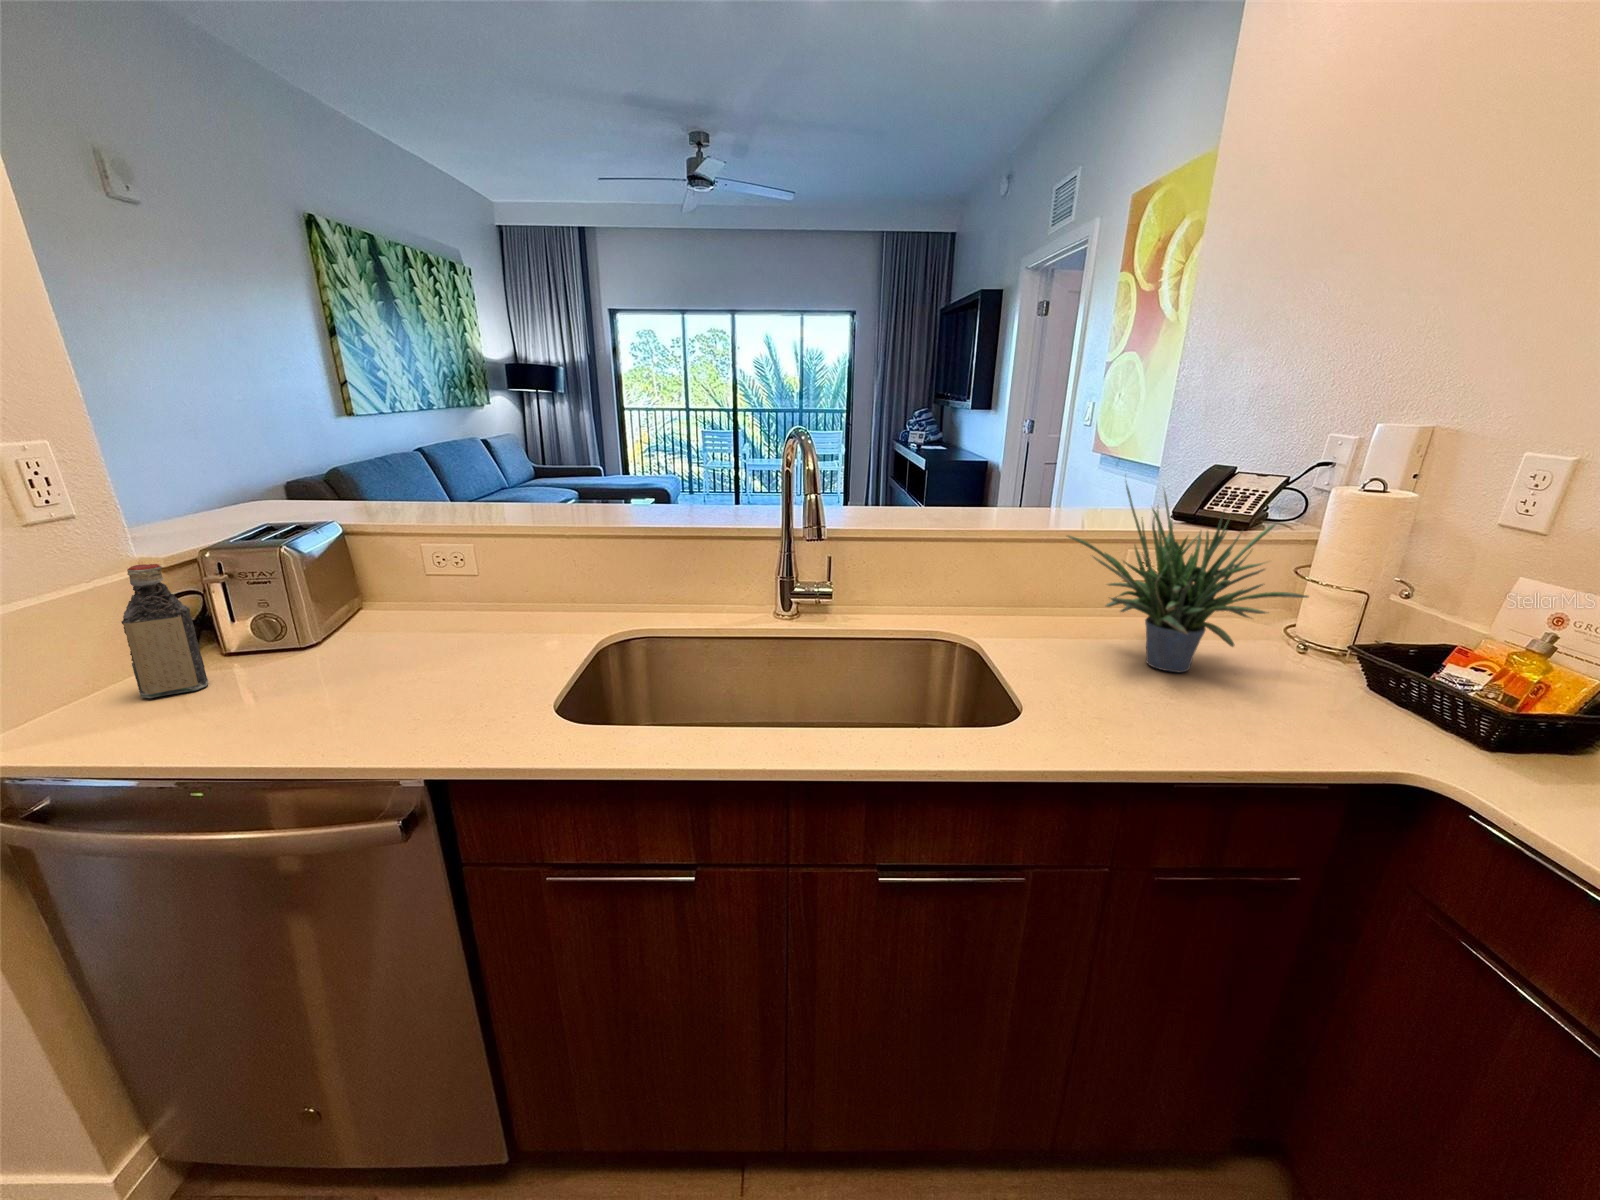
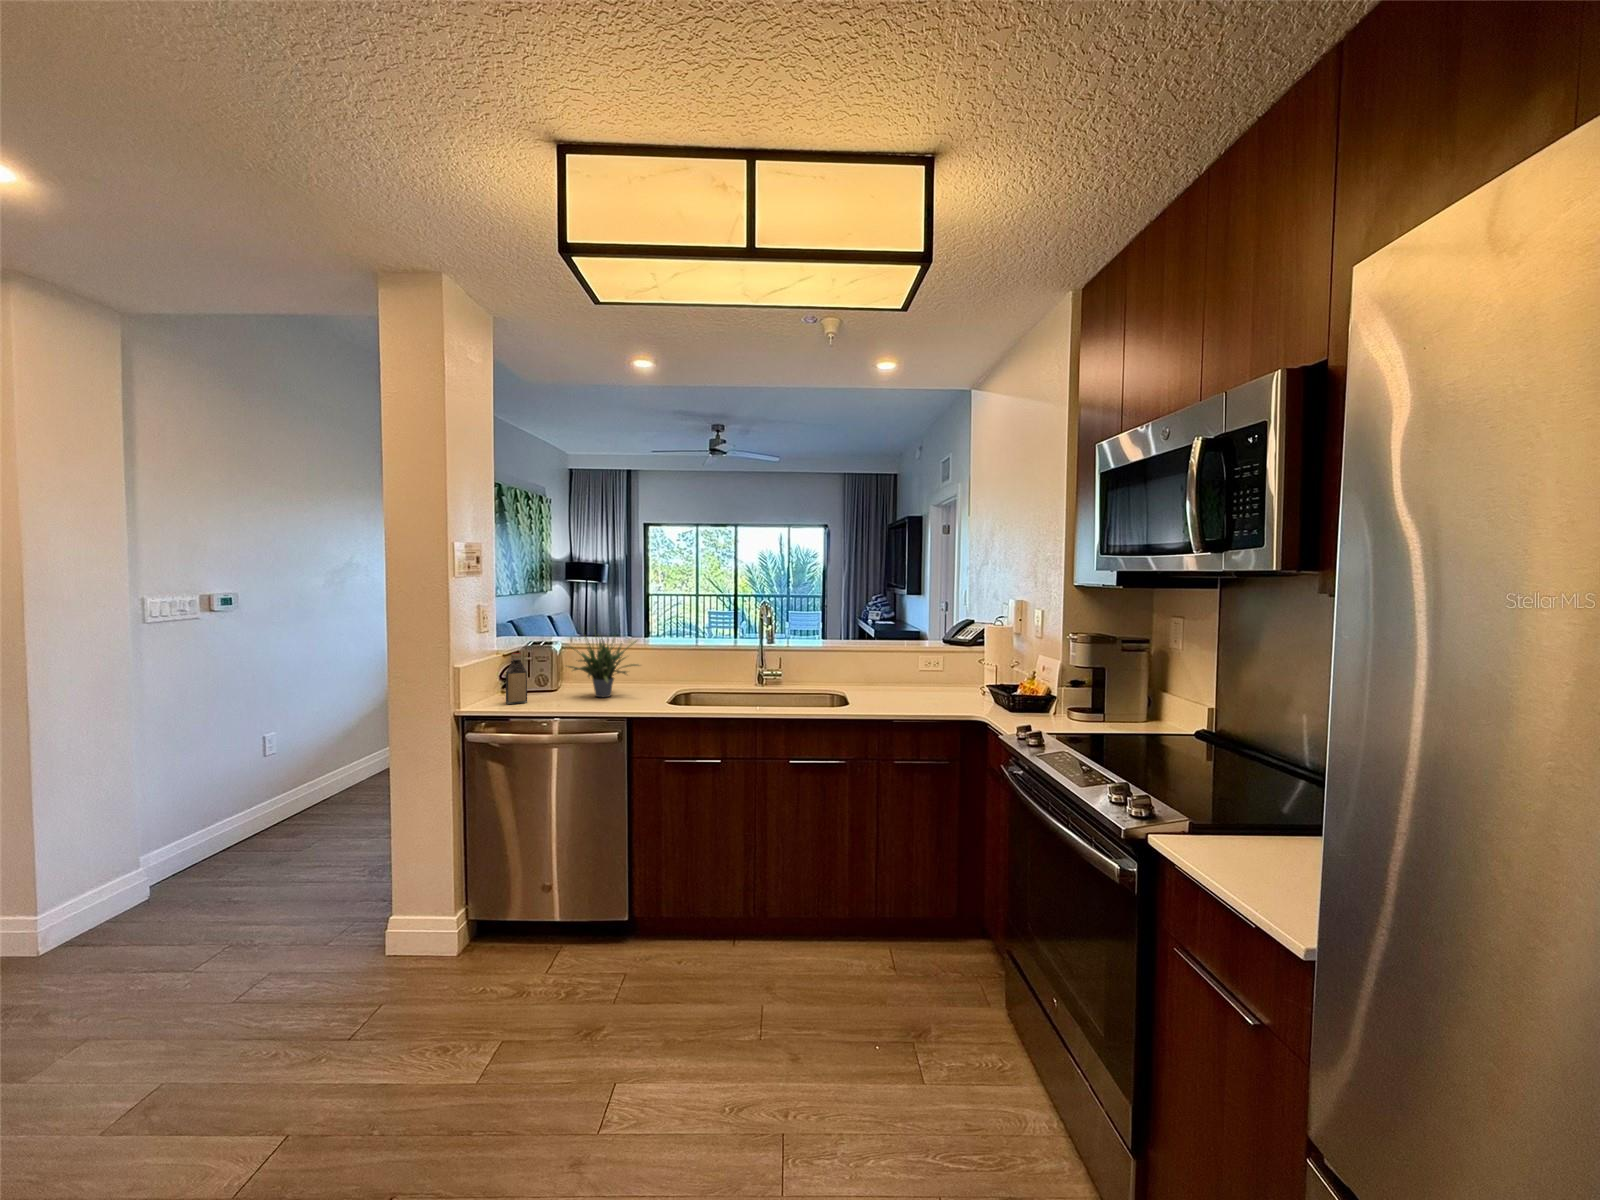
potted plant: present [1068,481,1309,673] -> present [569,637,639,697]

